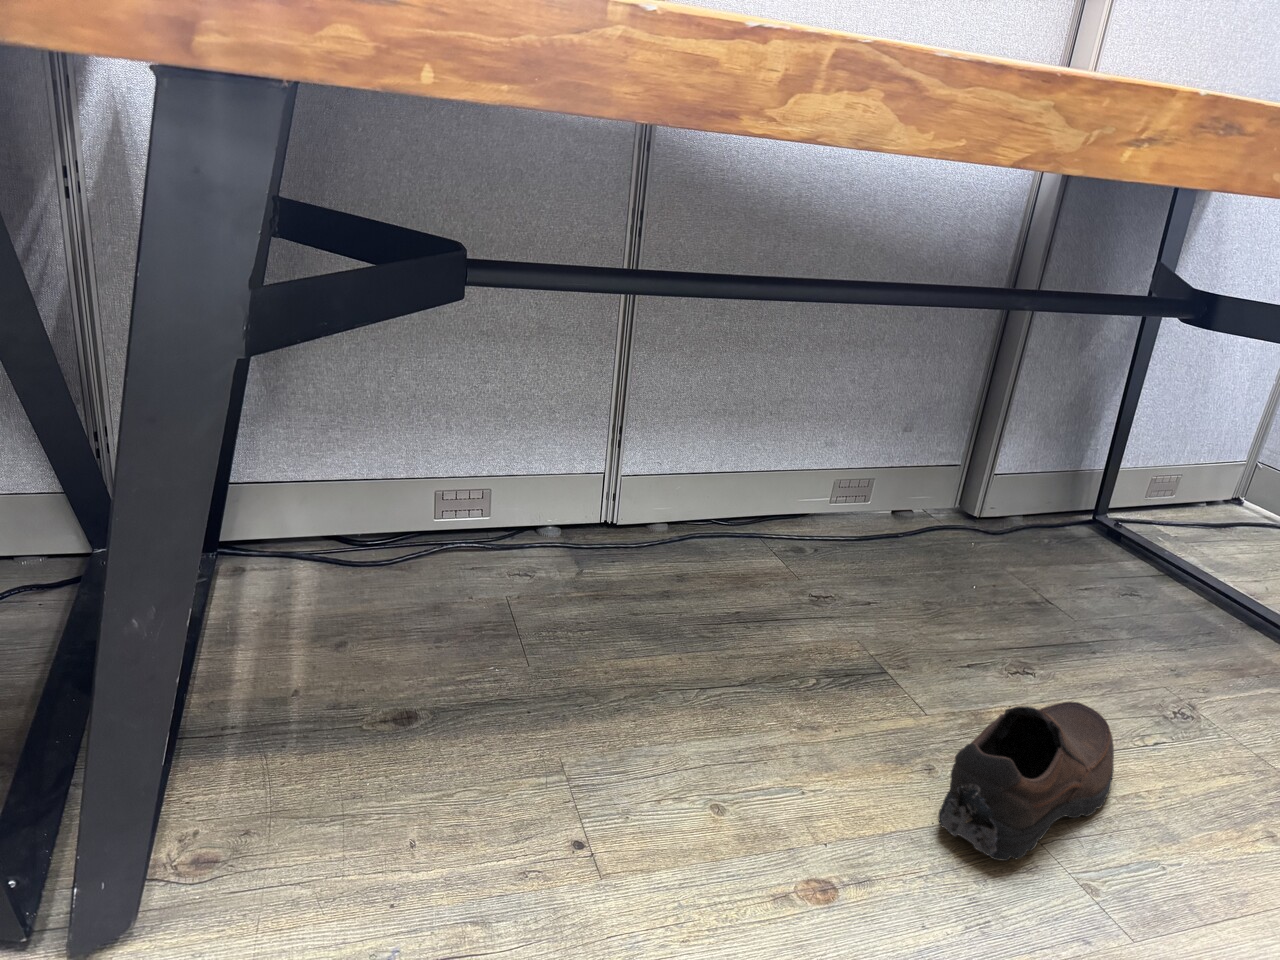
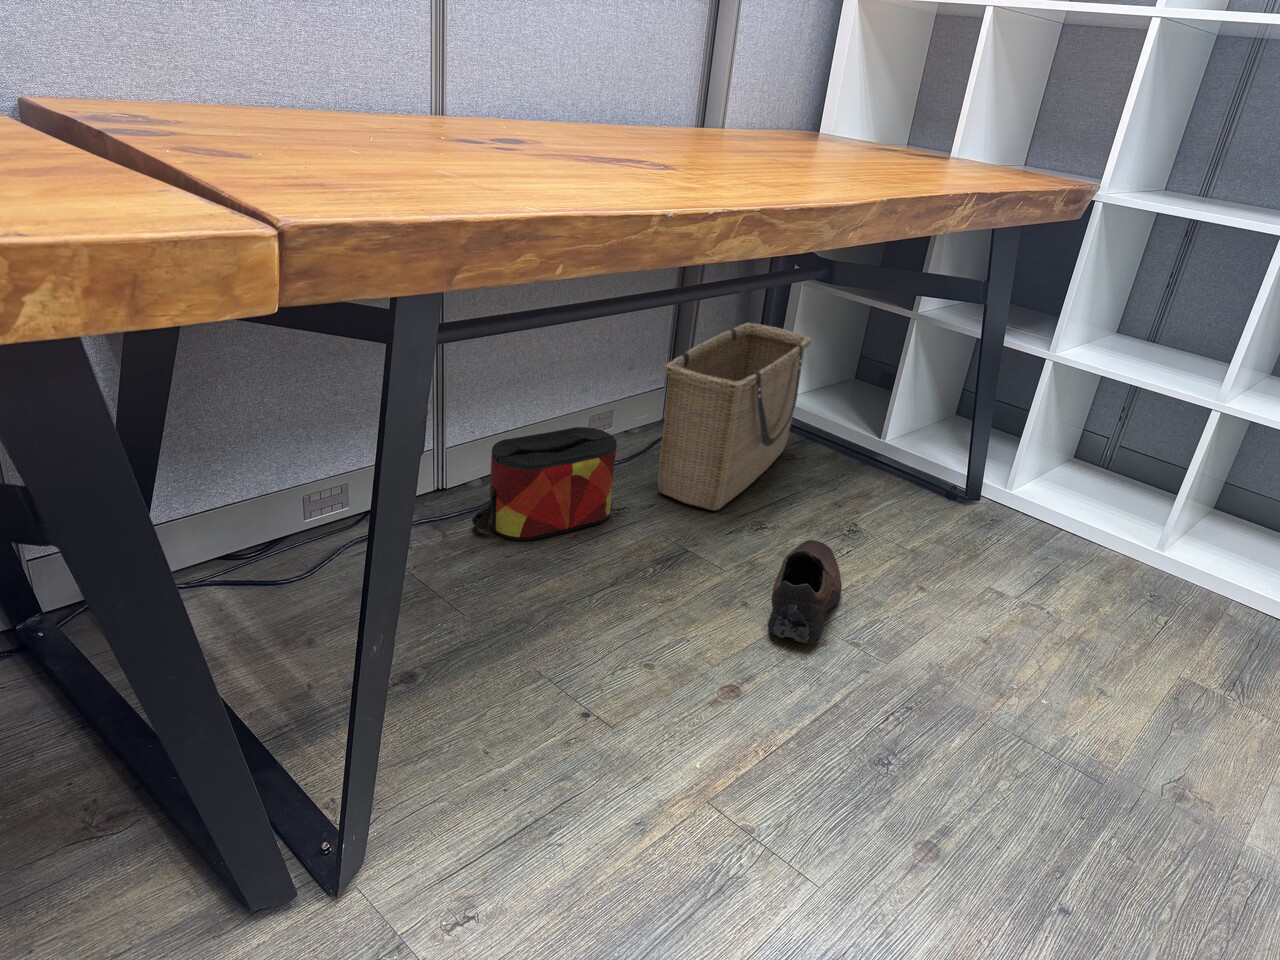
basket: none [888,387,1182,630] -> present [658,323,811,510]
bag: none [613,470,821,606] -> present [472,427,617,541]

